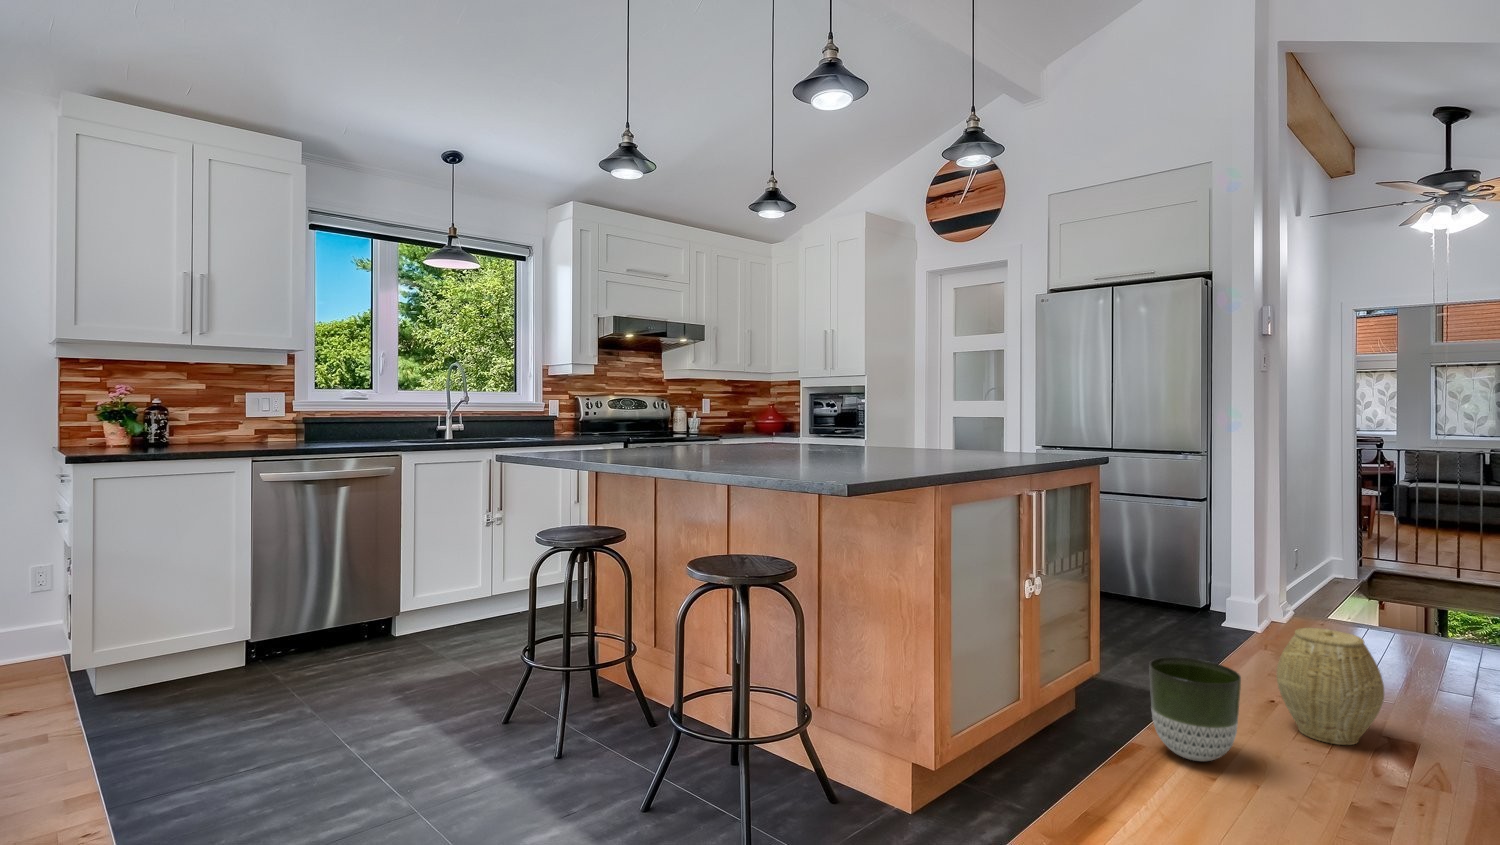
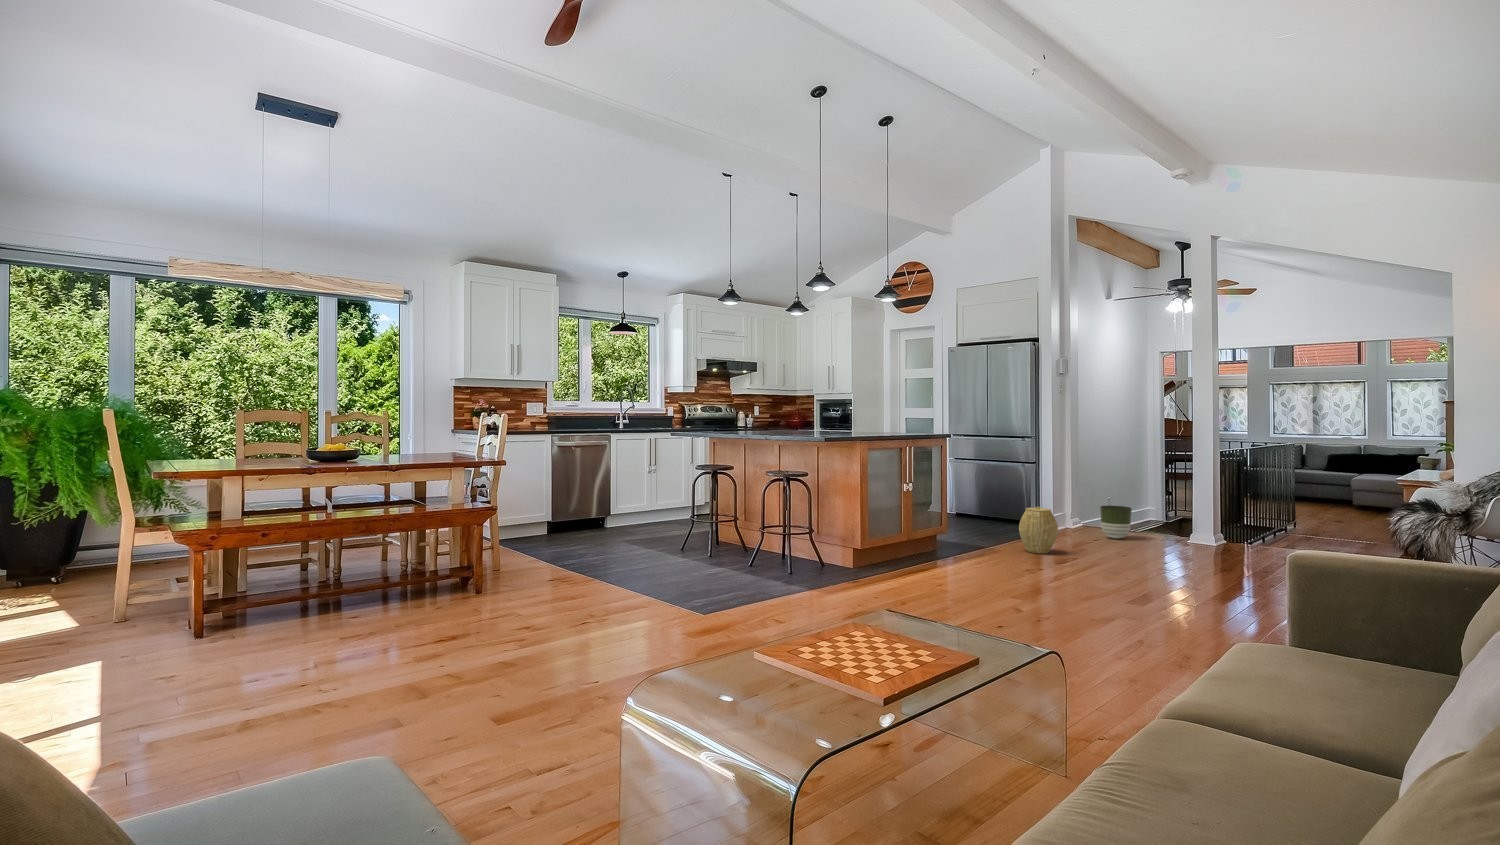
planter: present [1149,657,1241,762] -> present [1100,506,1132,539]

